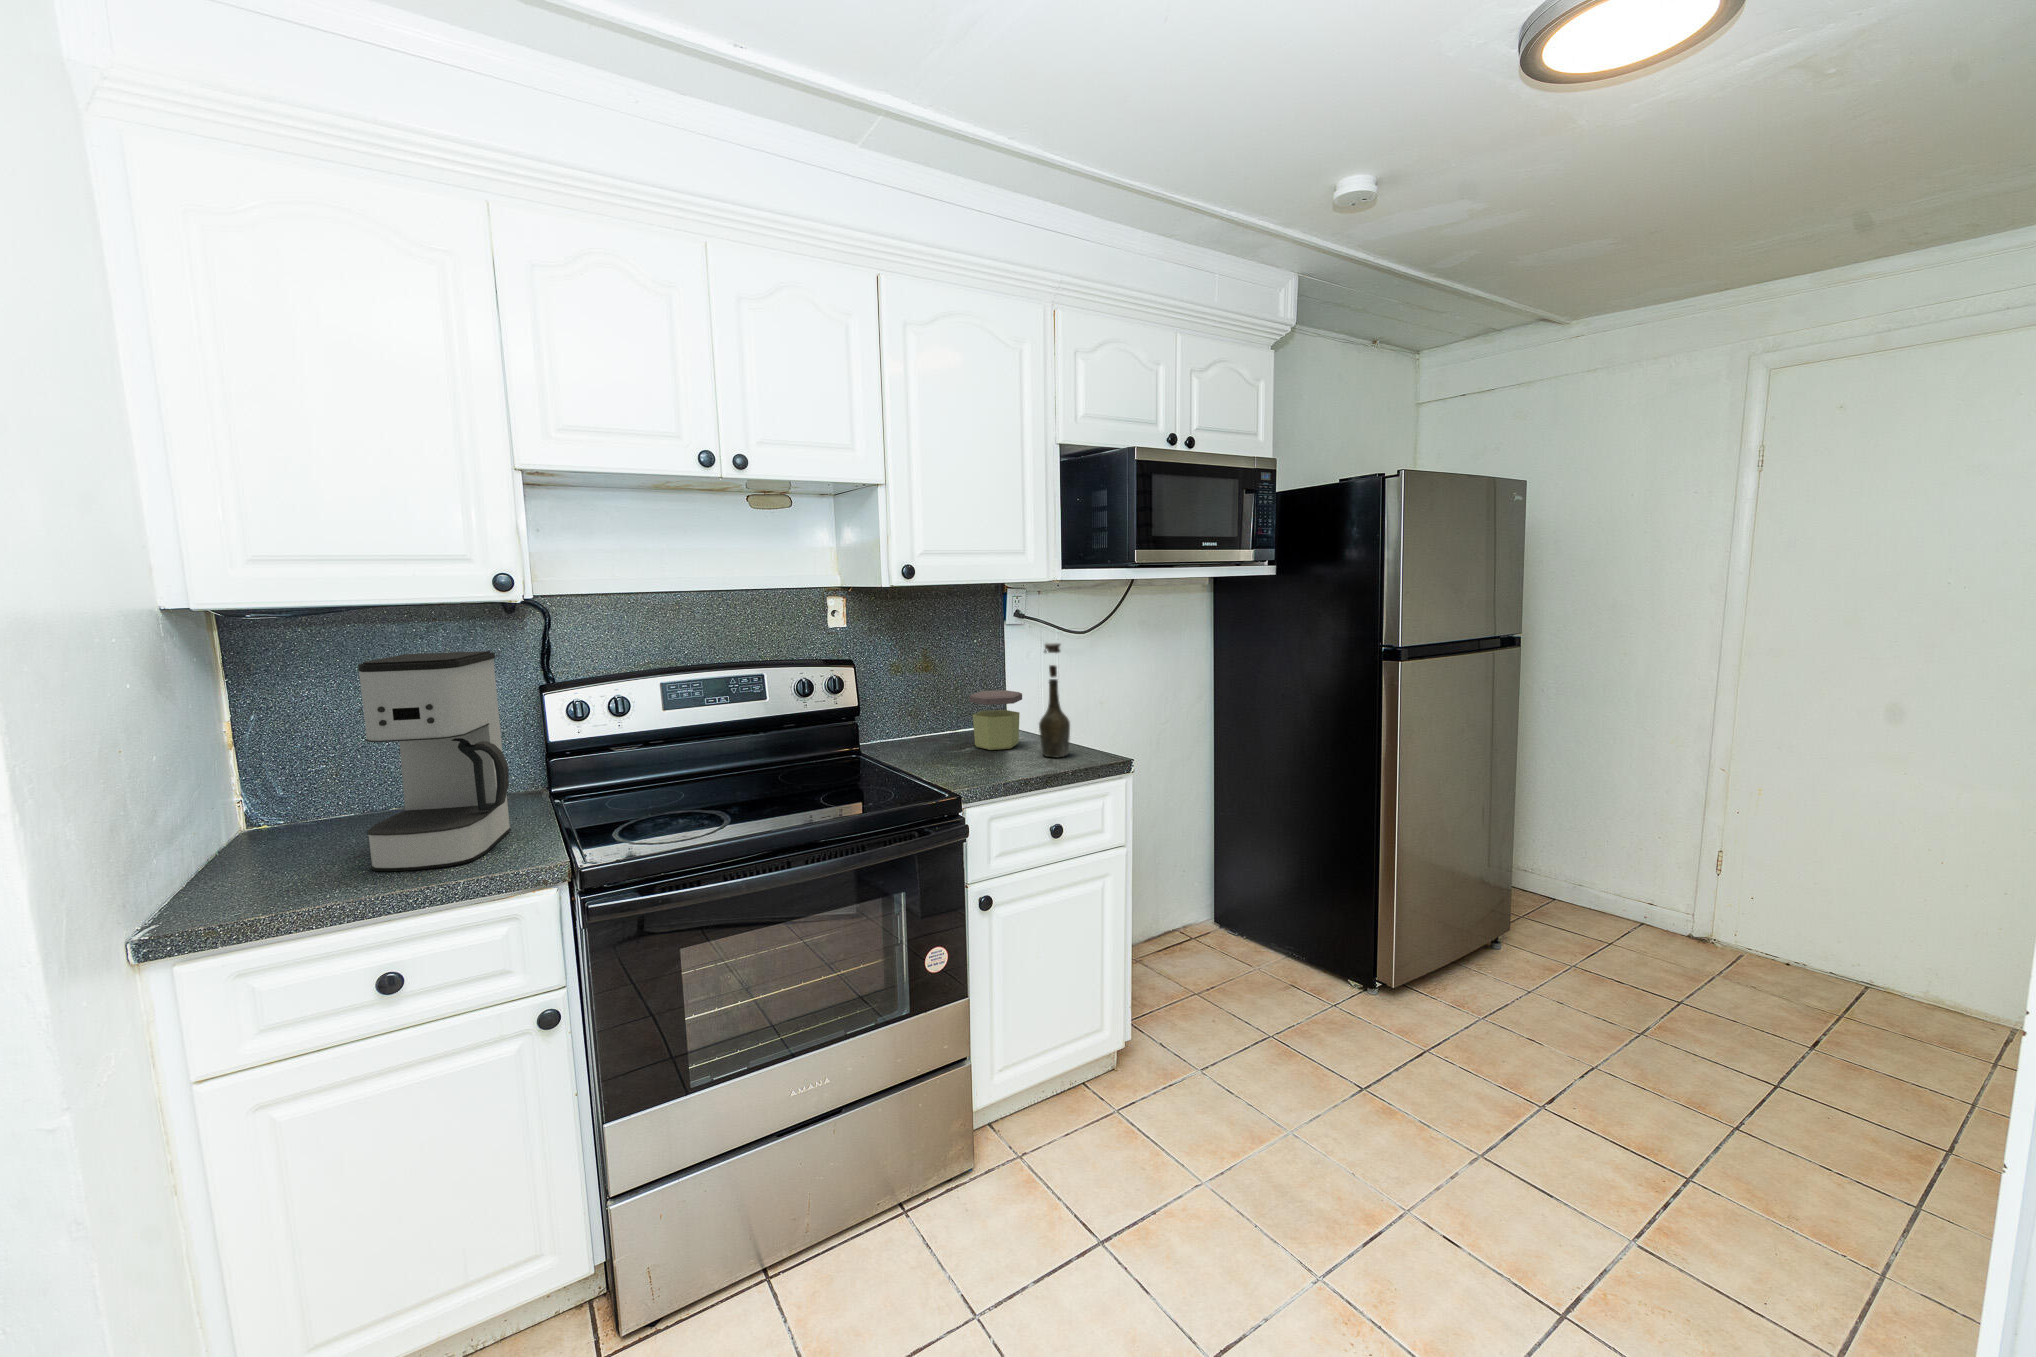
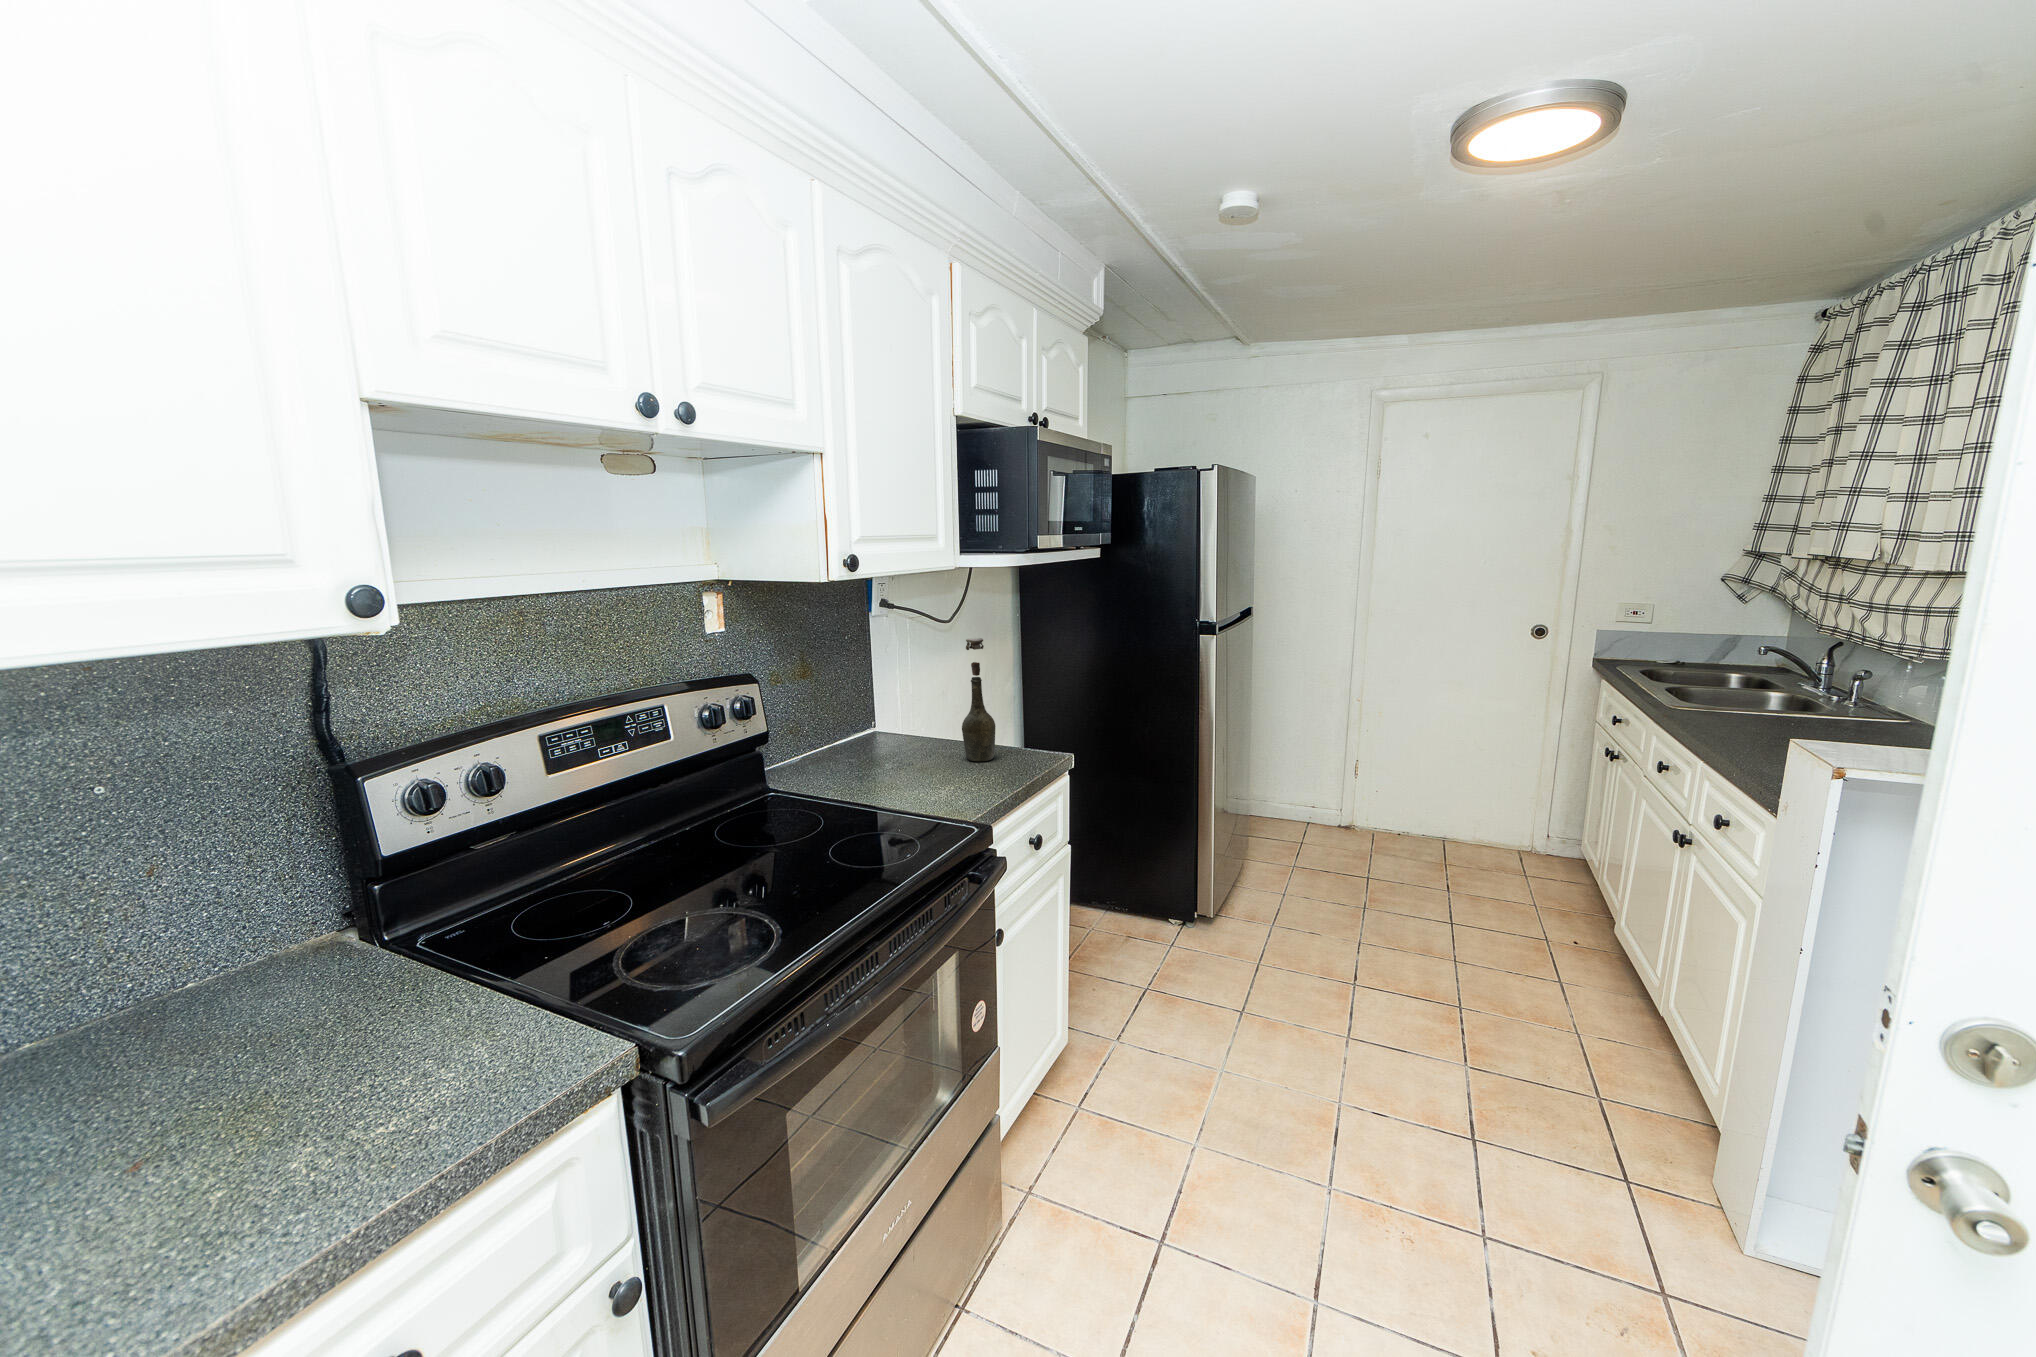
coffee maker: present [358,651,511,871] -> none [114,721,436,1180]
jar: present [969,690,1022,750] -> none [871,694,925,763]

